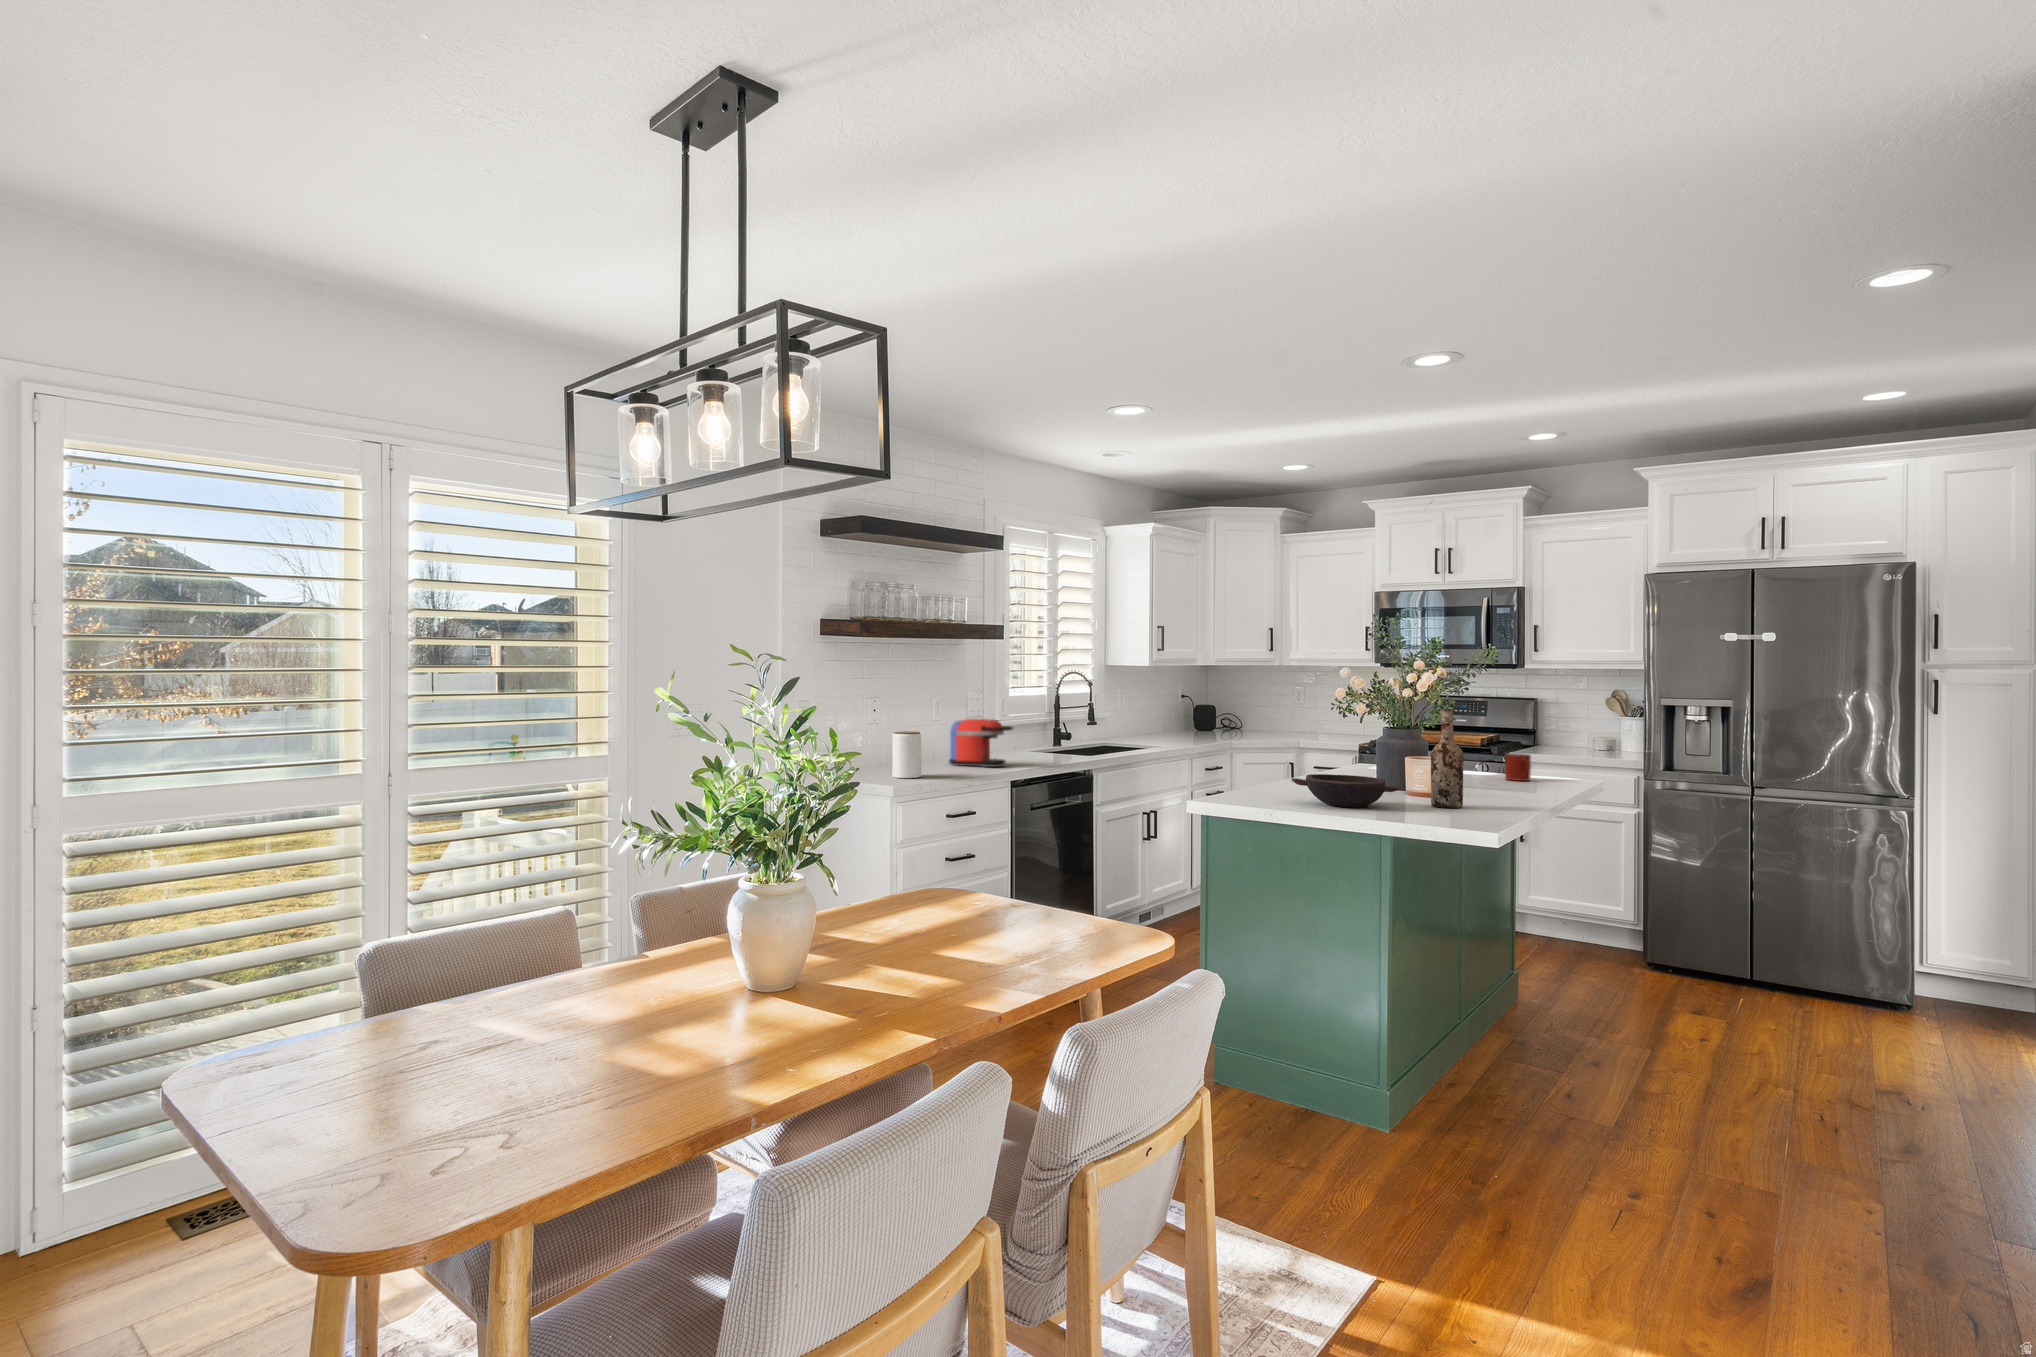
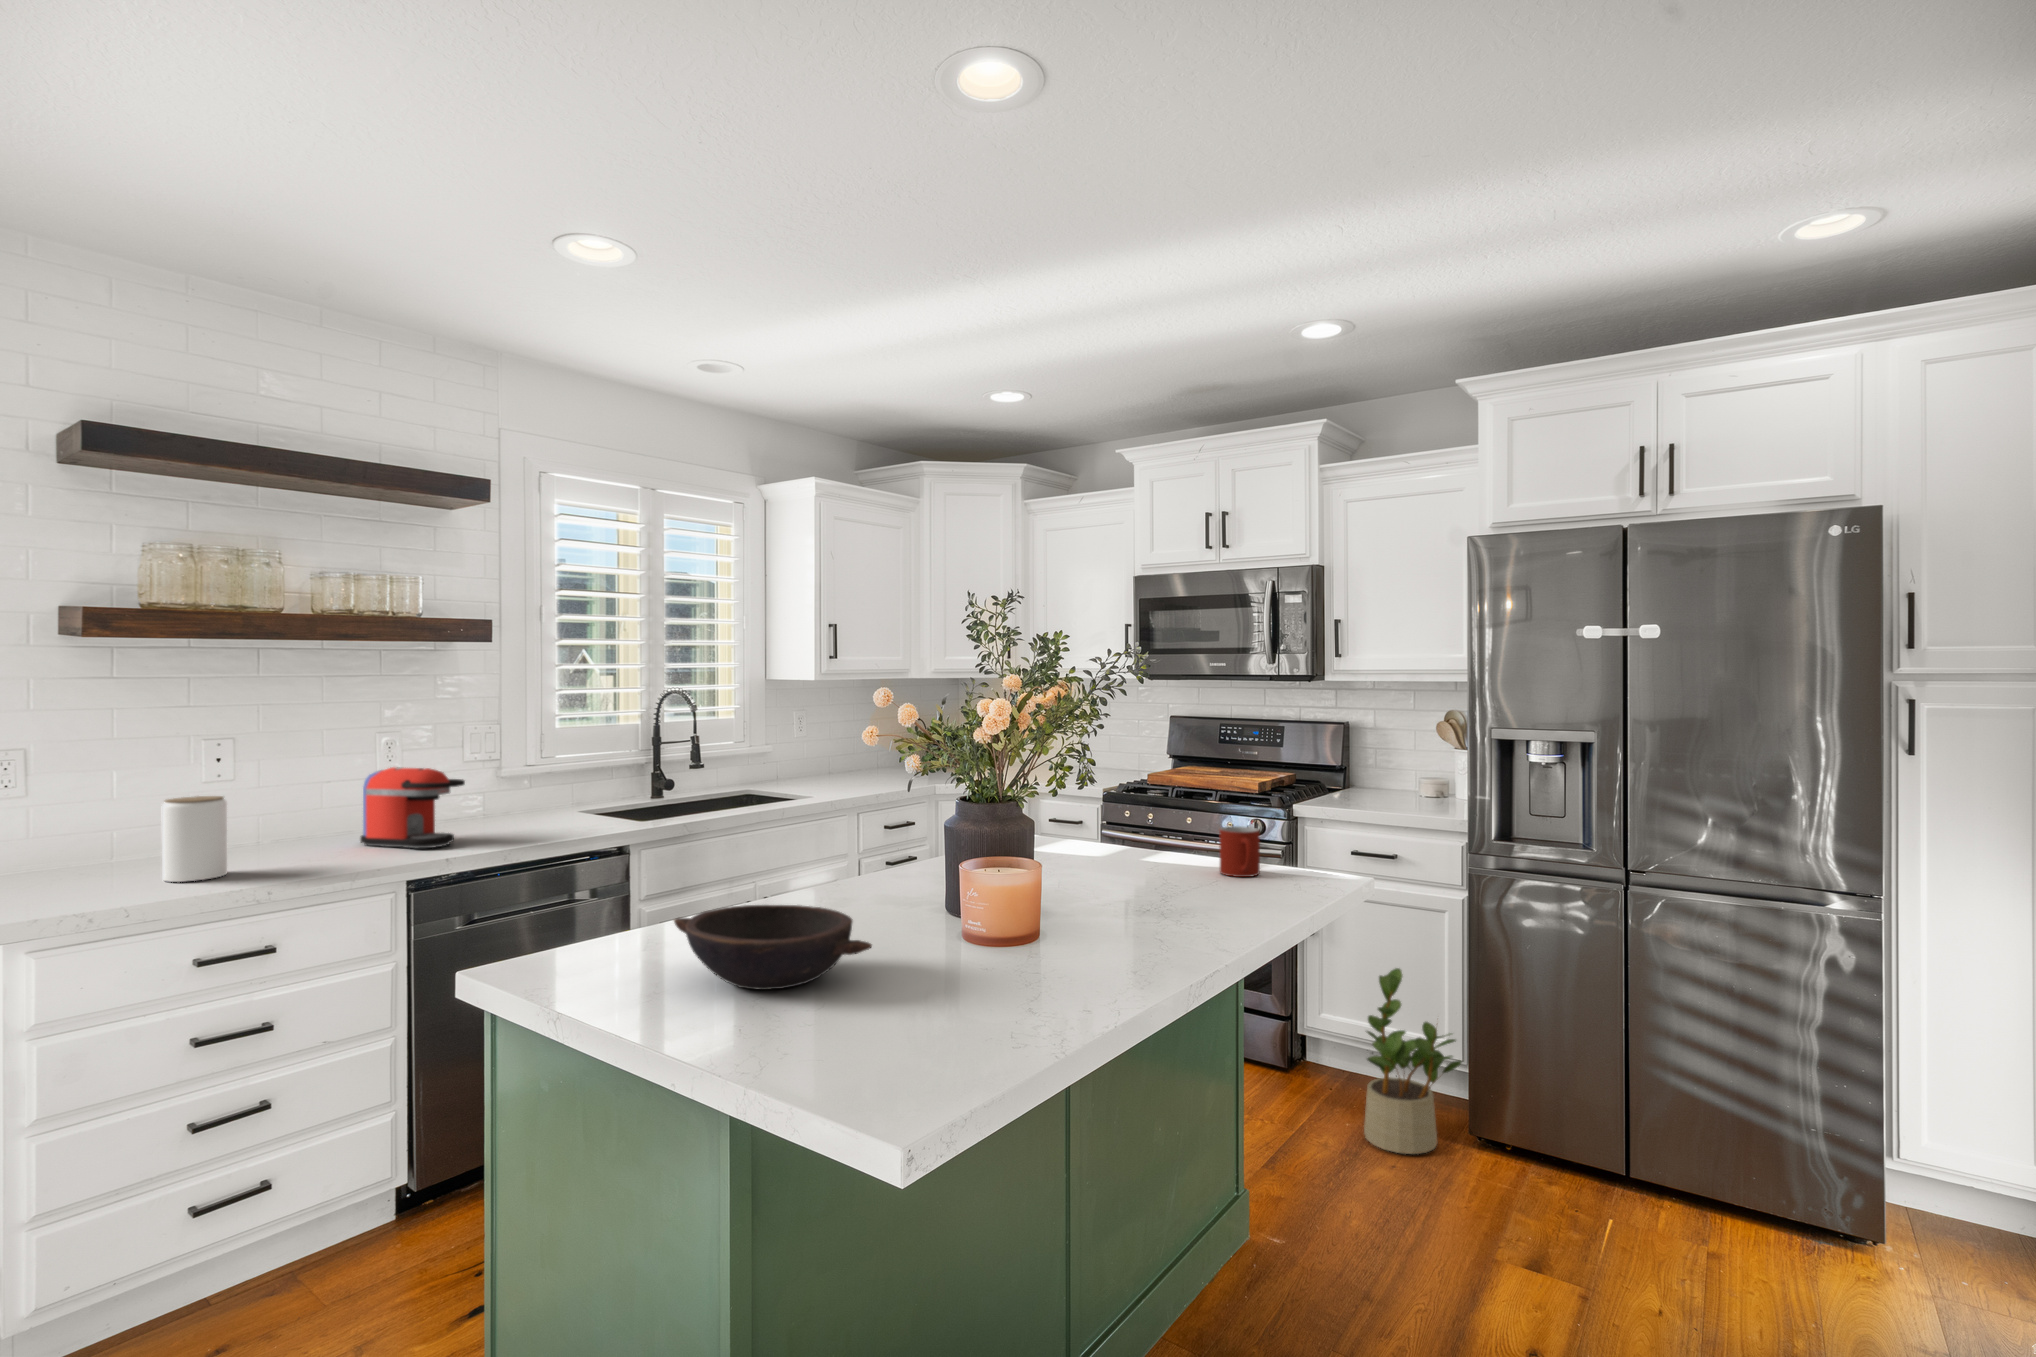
wine bottle: present [1431,709,1464,808] -> none [952,771,1015,986]
potted plant: none [1569,854,1637,970] -> present [1364,968,1461,1154]

